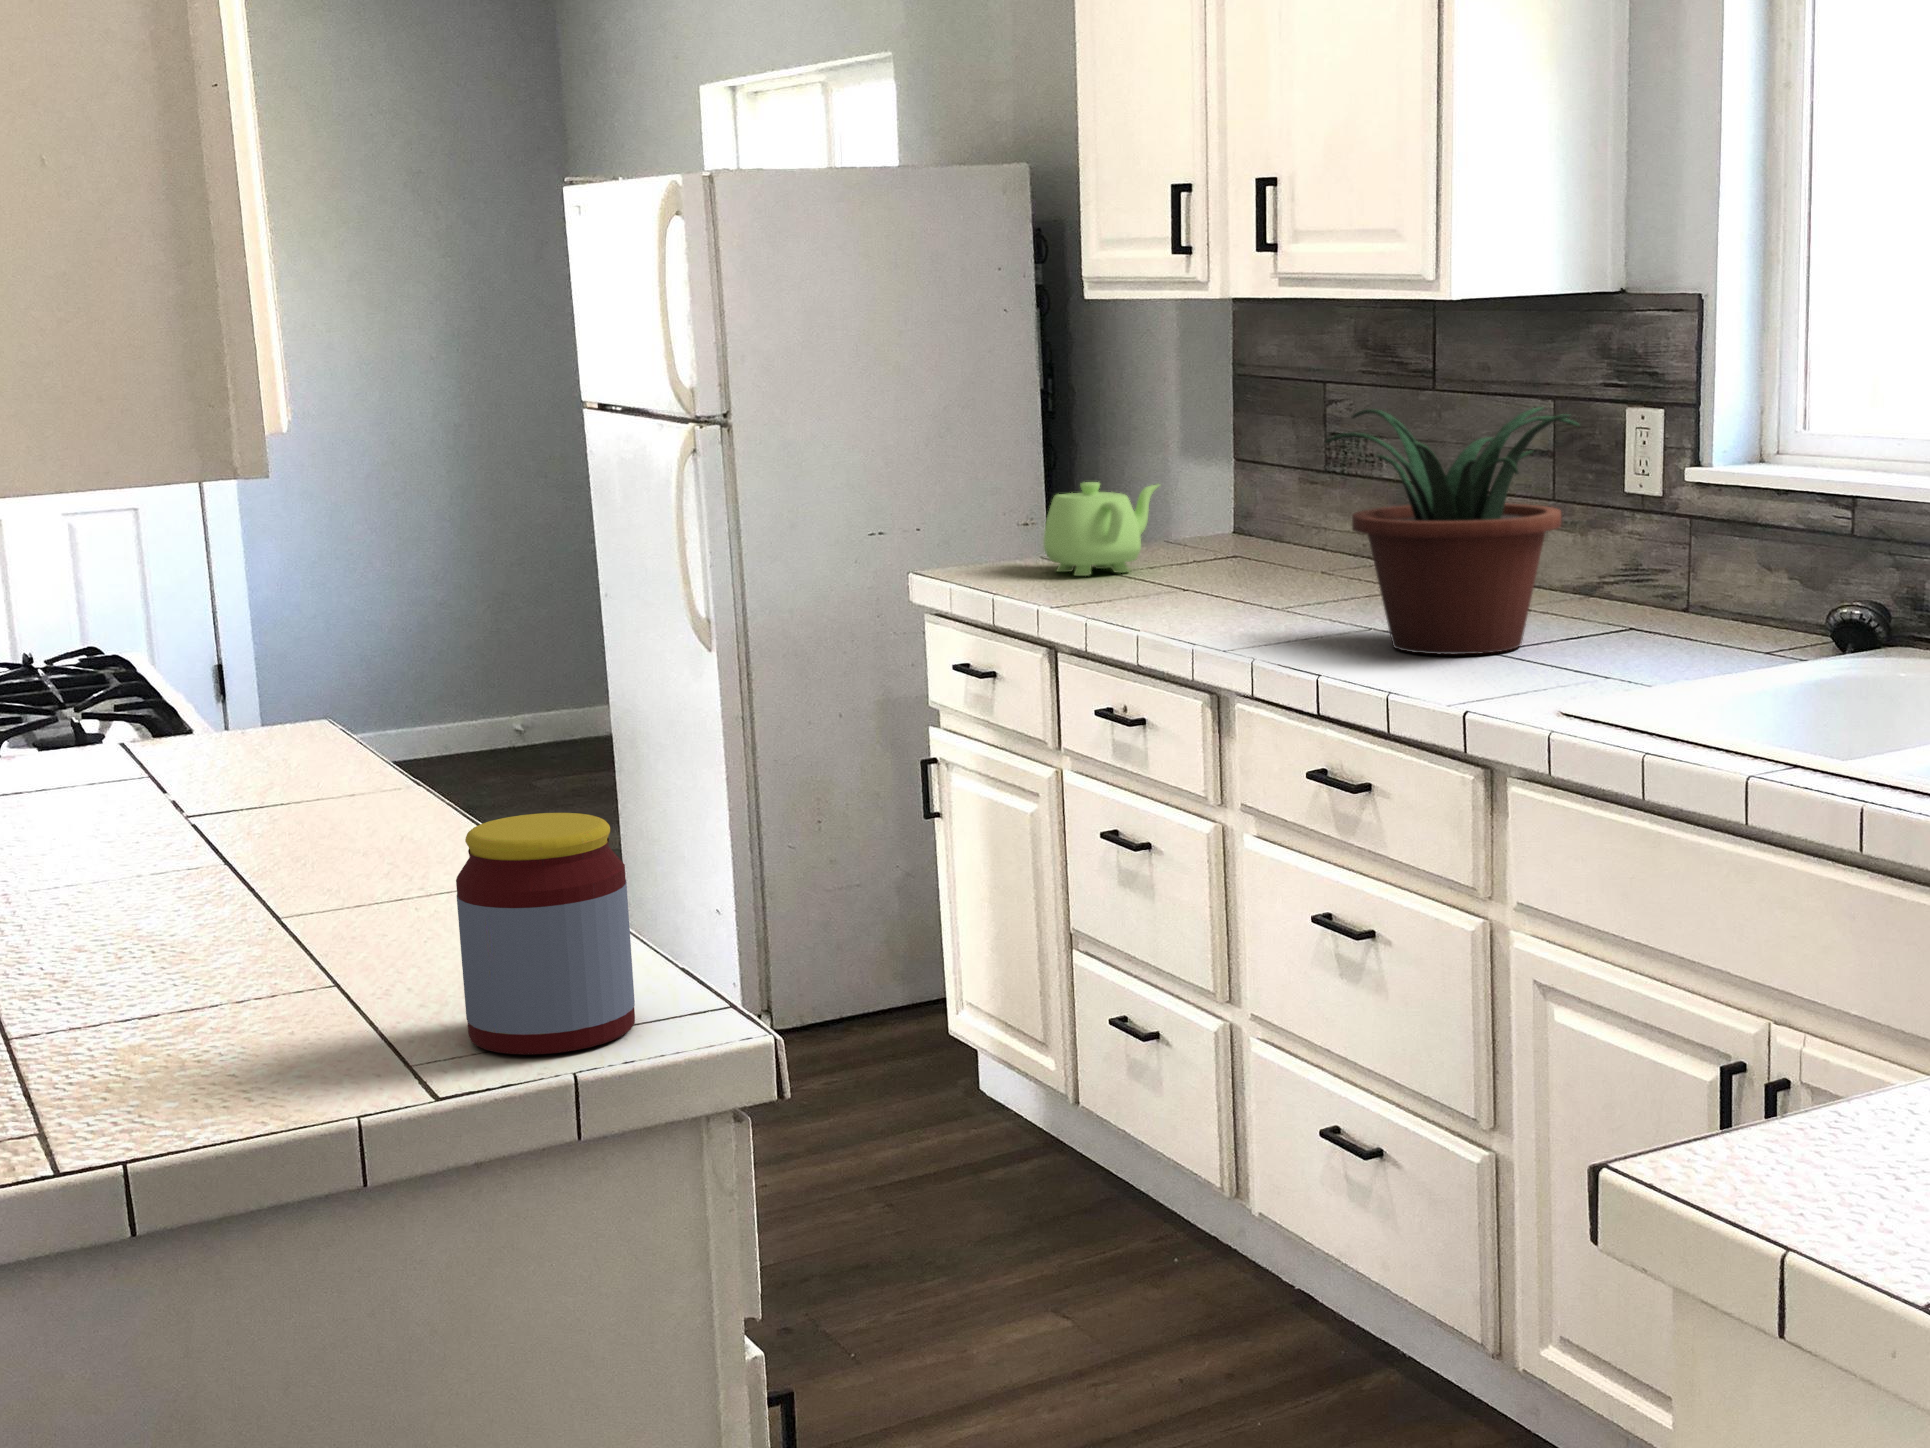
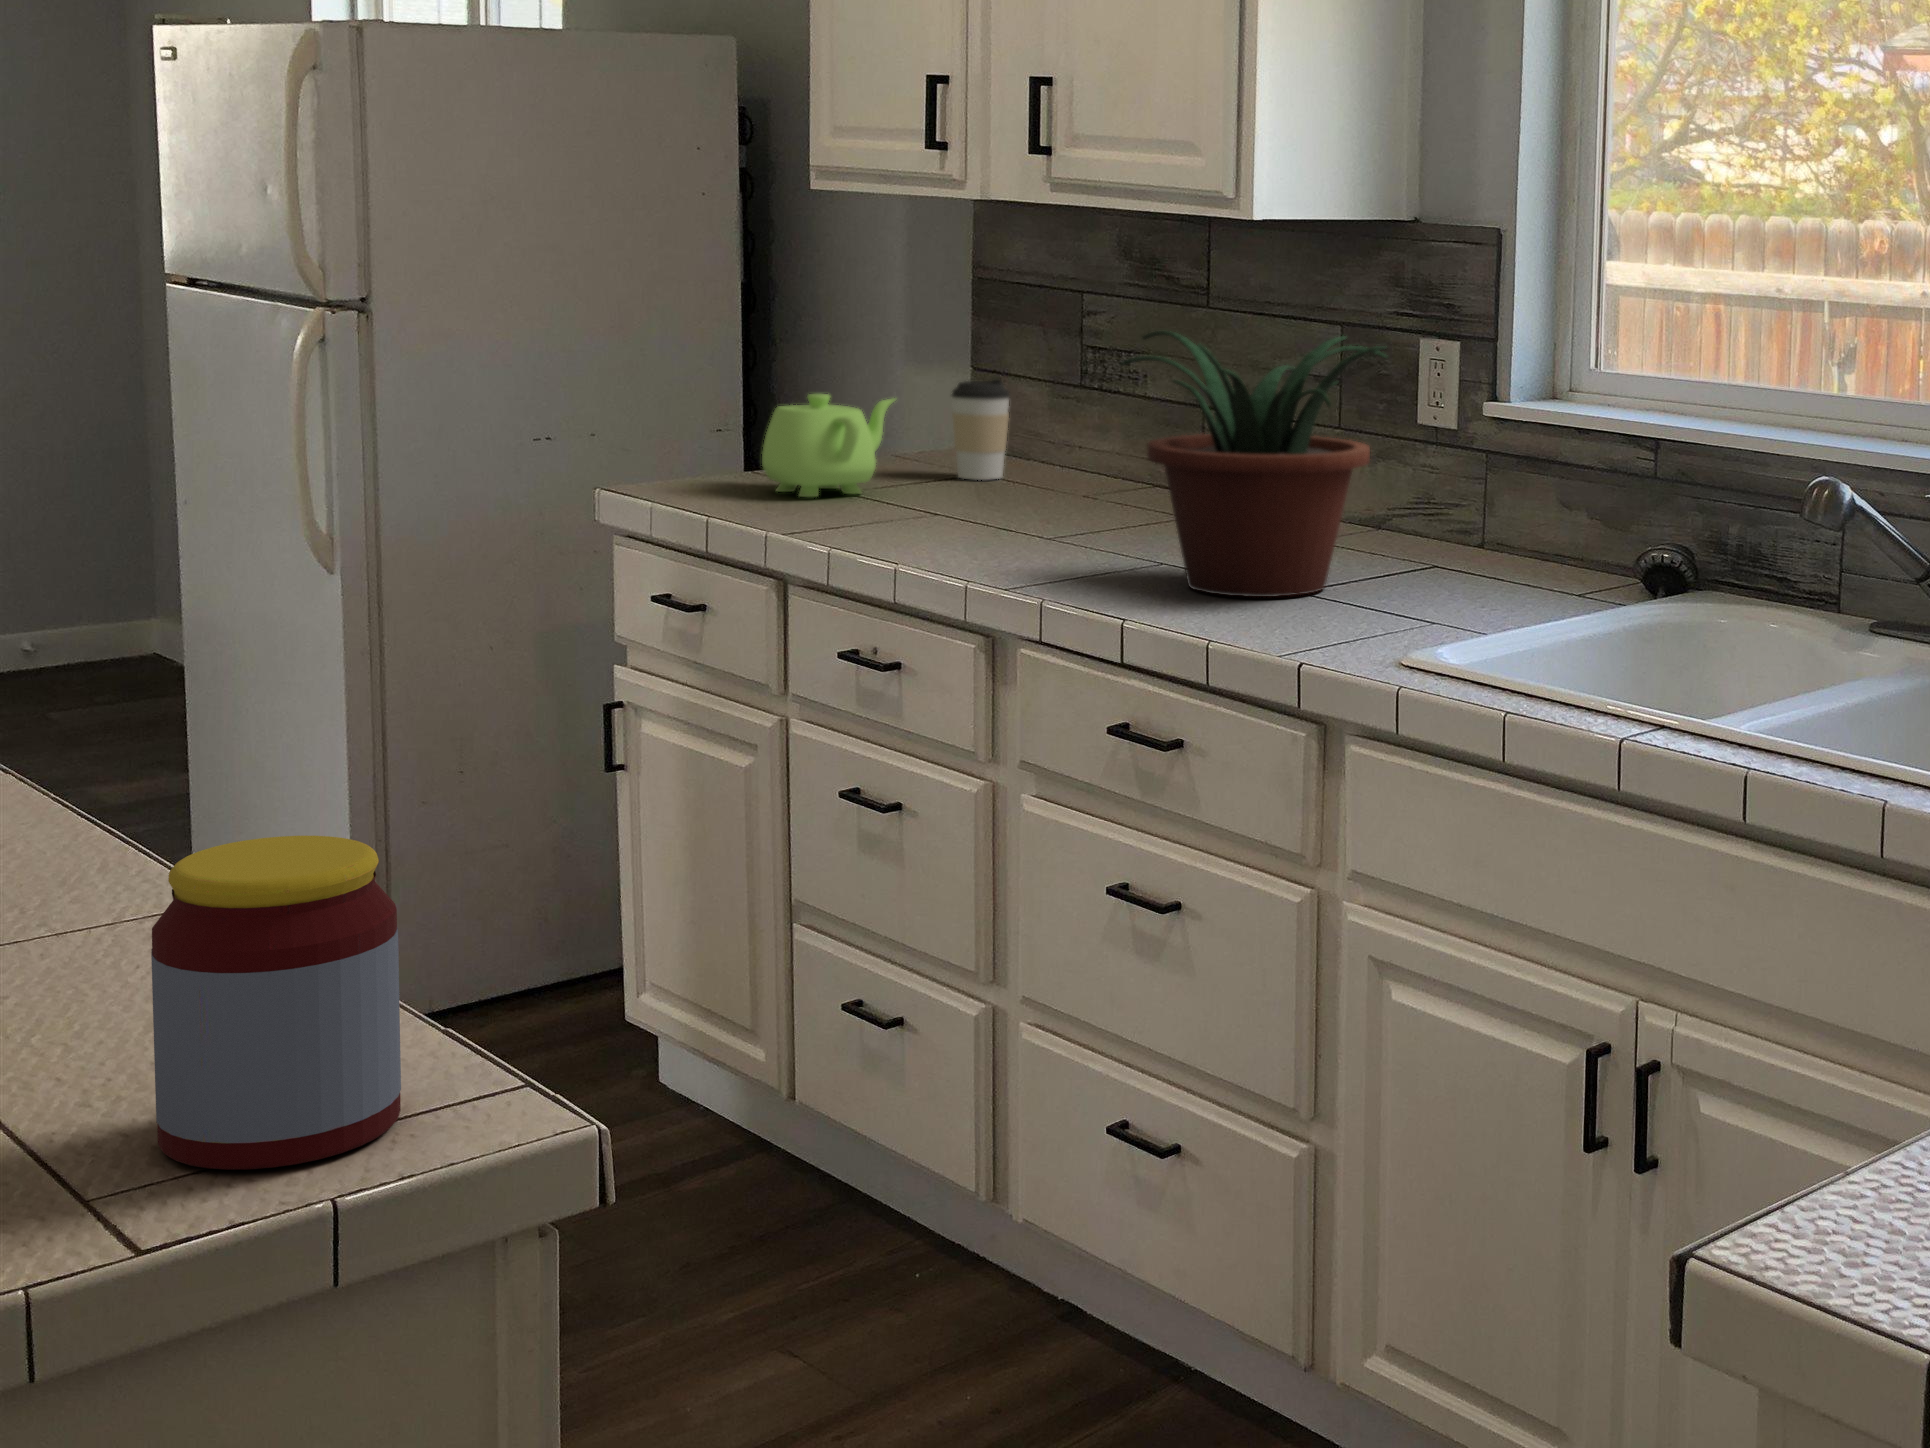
coffee cup: none [1212,464,1266,557] -> present [952,379,1010,480]

